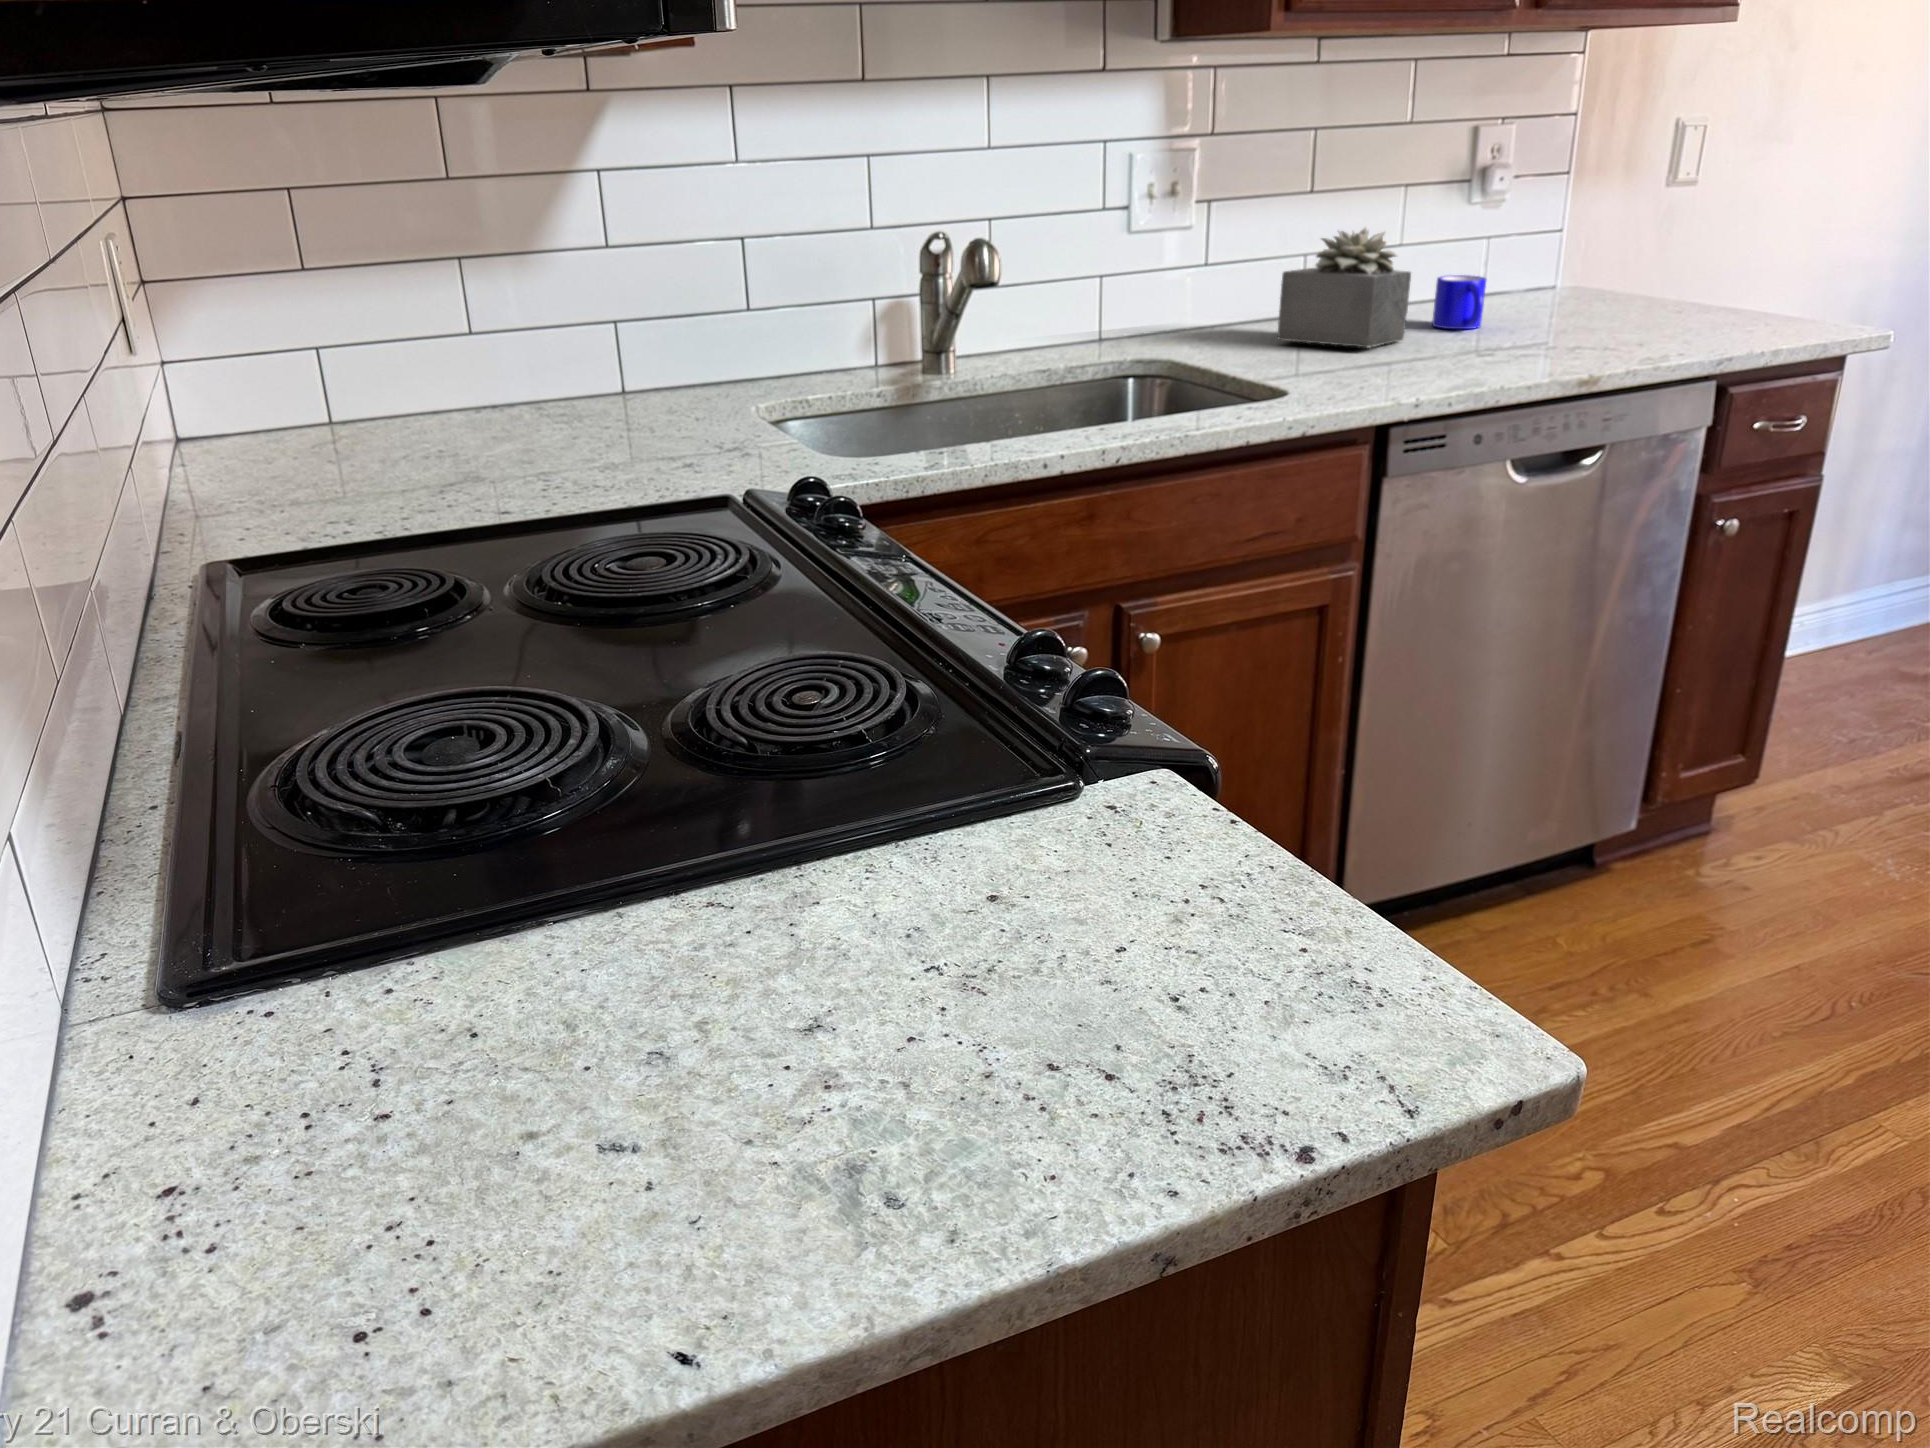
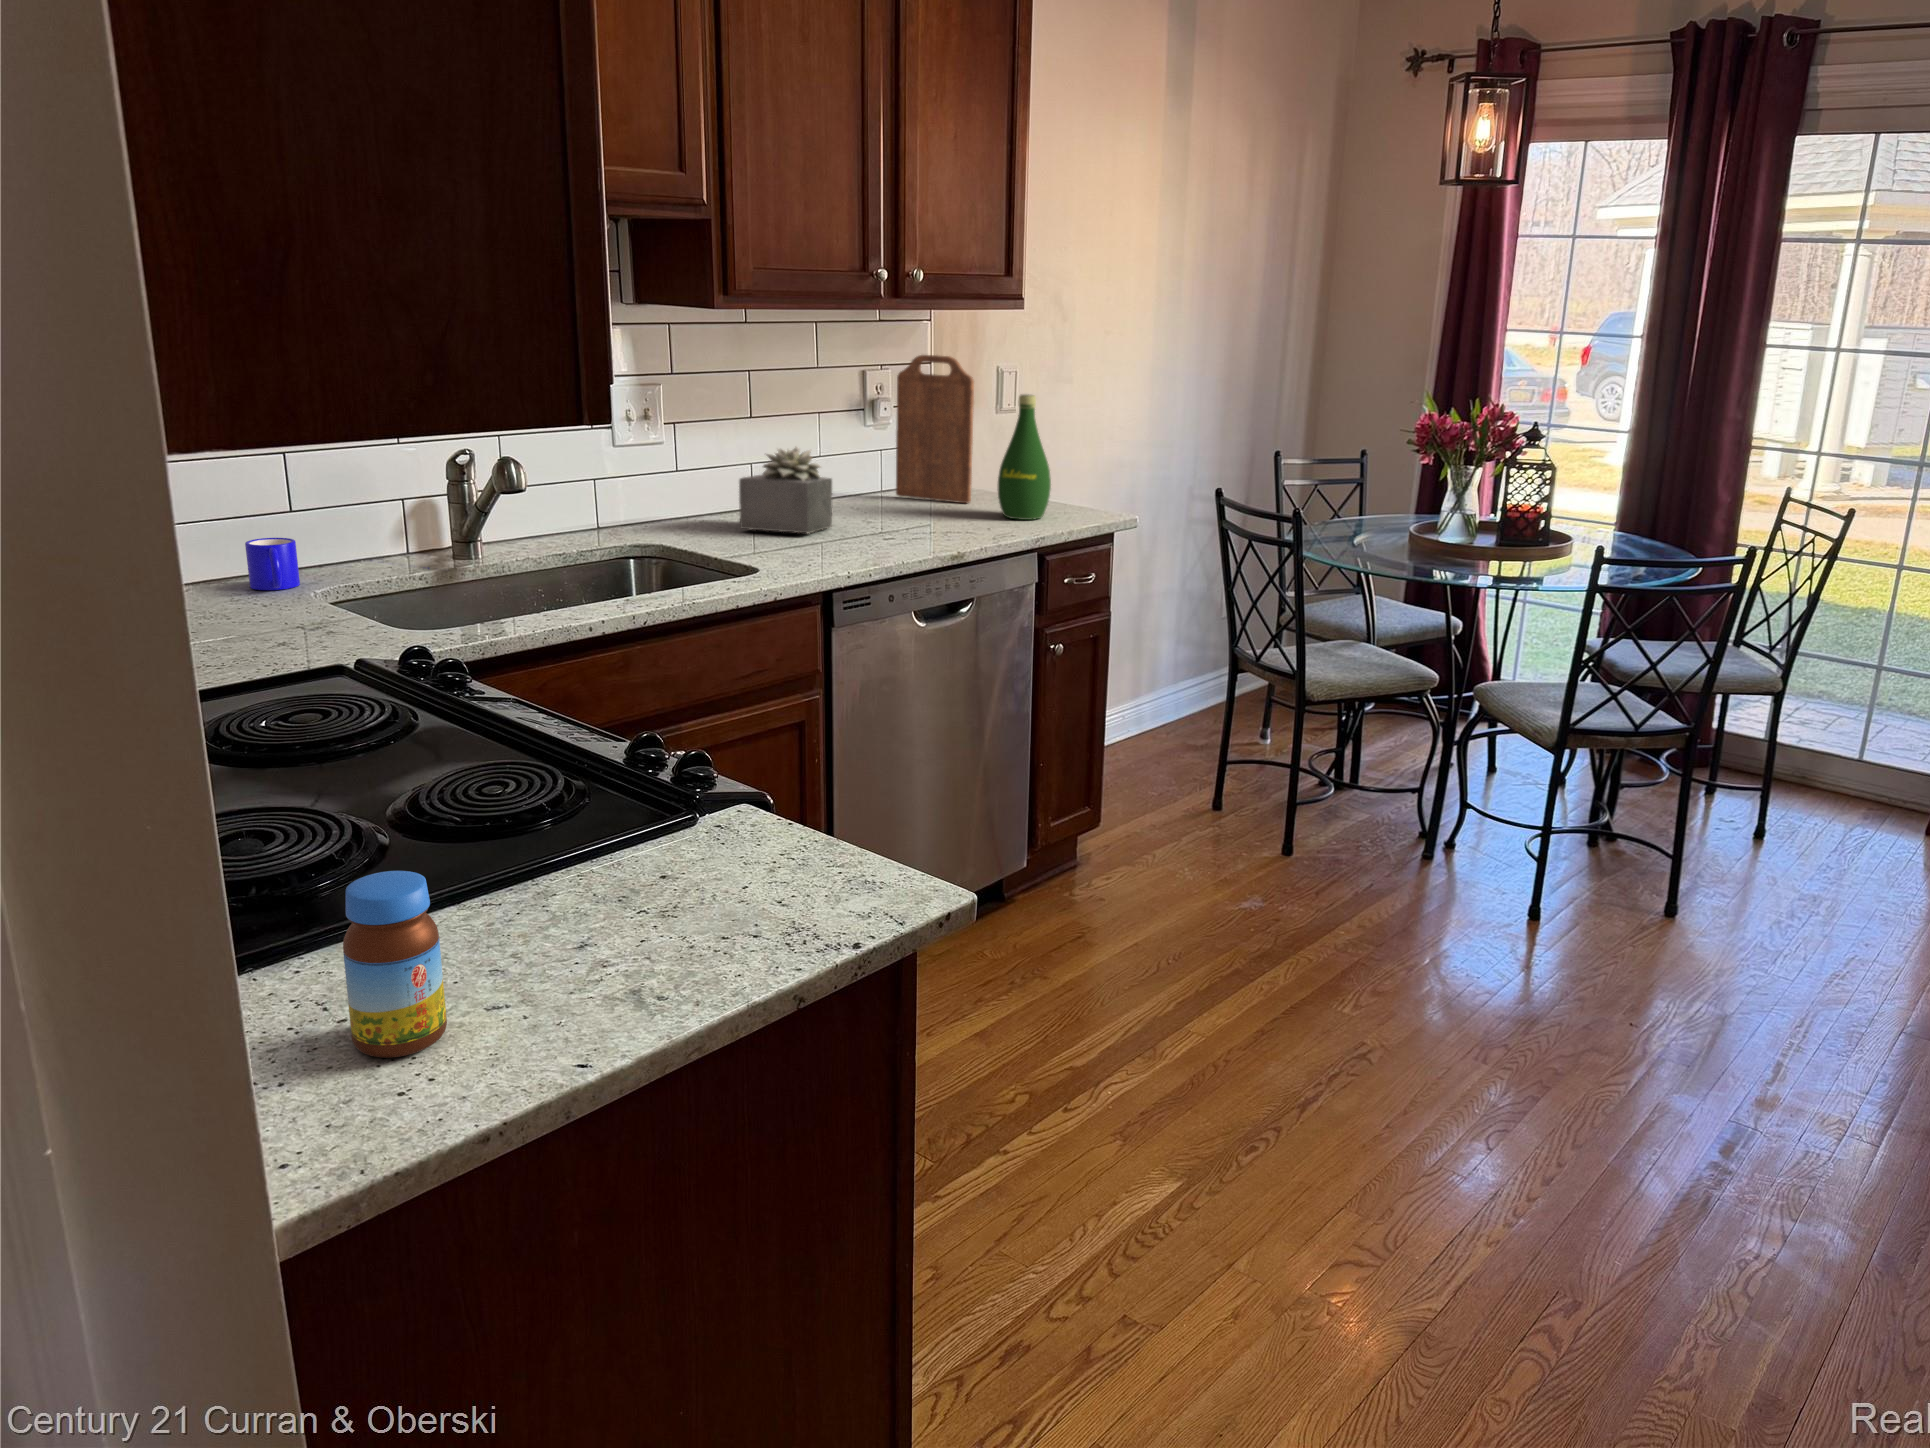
cutting board: none [1502,96,1642,311] -> present [896,355,974,503]
bottle: none [1660,145,1750,334] -> present [998,394,1051,520]
mug: present [1432,275,1486,329] -> present [245,538,300,590]
jar: none [311,904,510,1243] -> present [343,871,447,1058]

